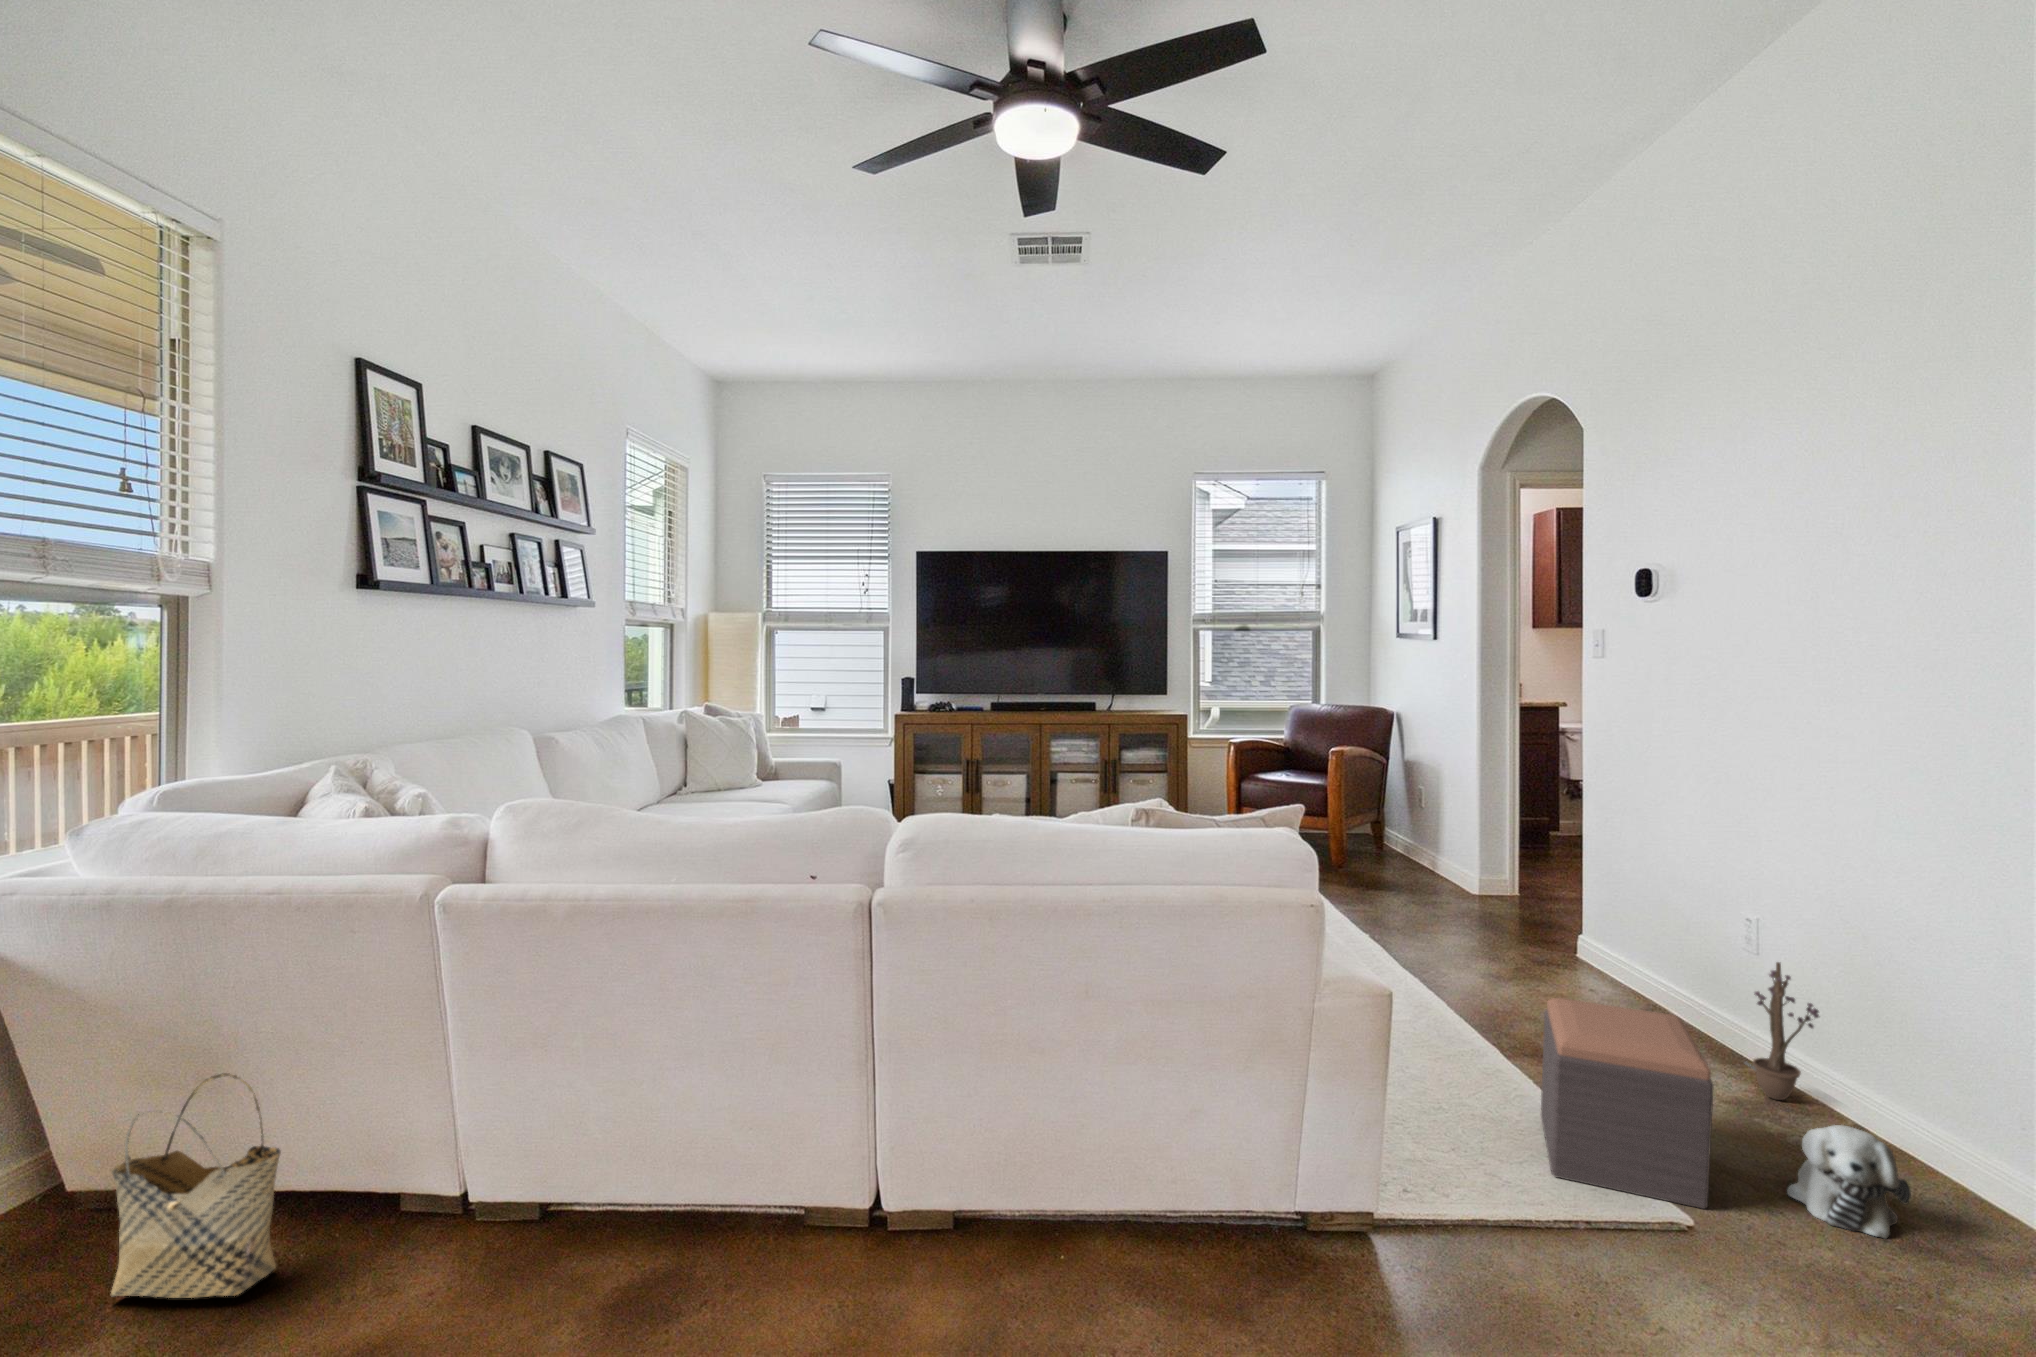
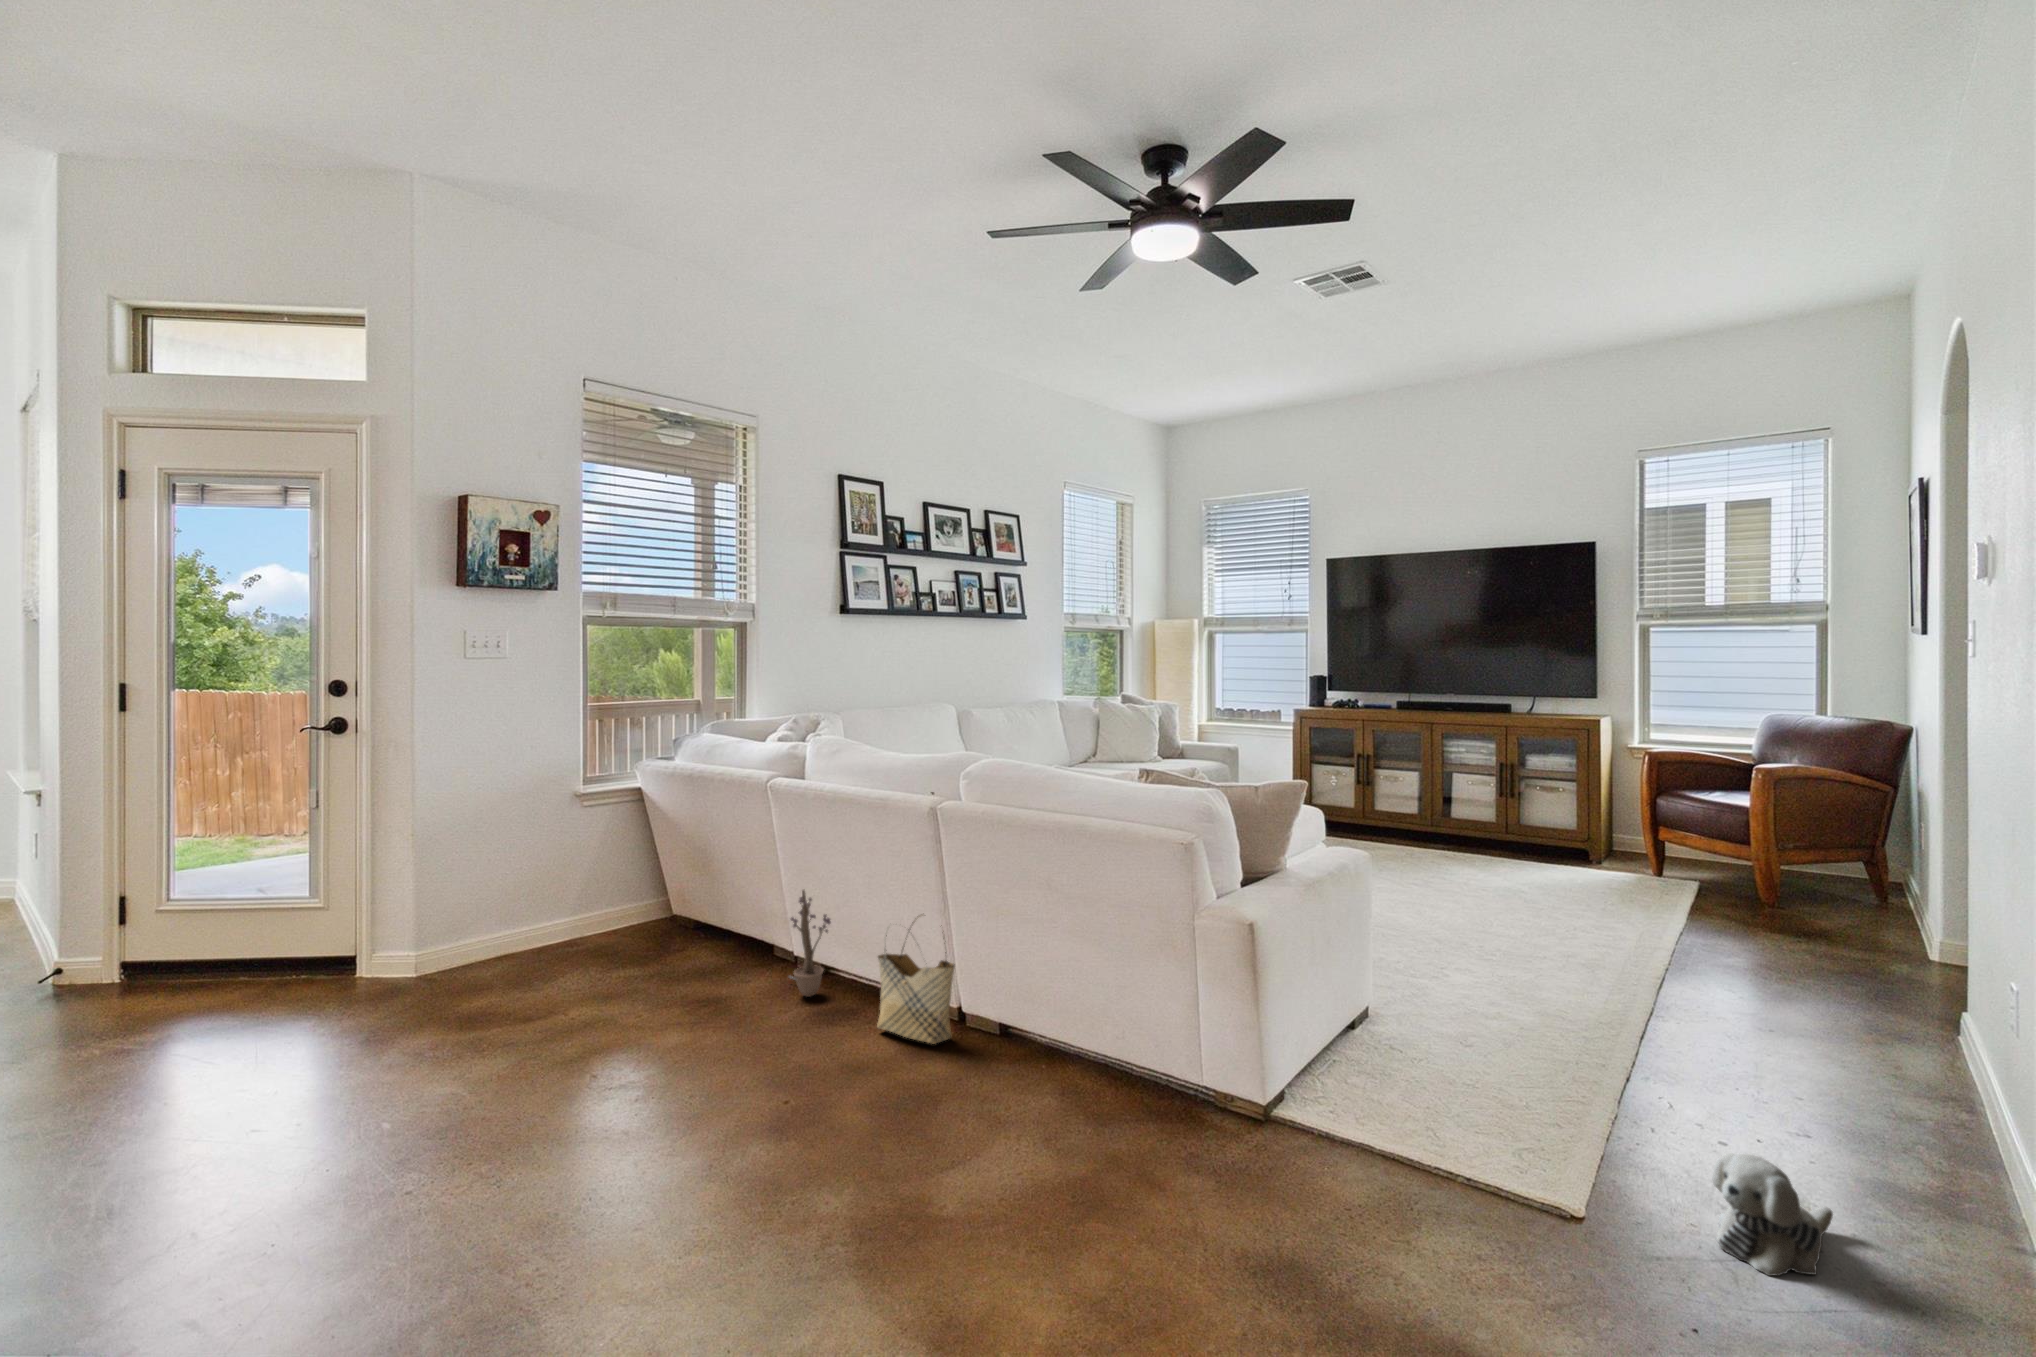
decorative plant: present [1745,962,1819,1100] -> present [789,890,831,997]
footstool: present [1541,998,1713,1209] -> none [1481,993,1674,1198]
woven basket: present [111,1073,281,1298] -> present [877,916,955,1044]

